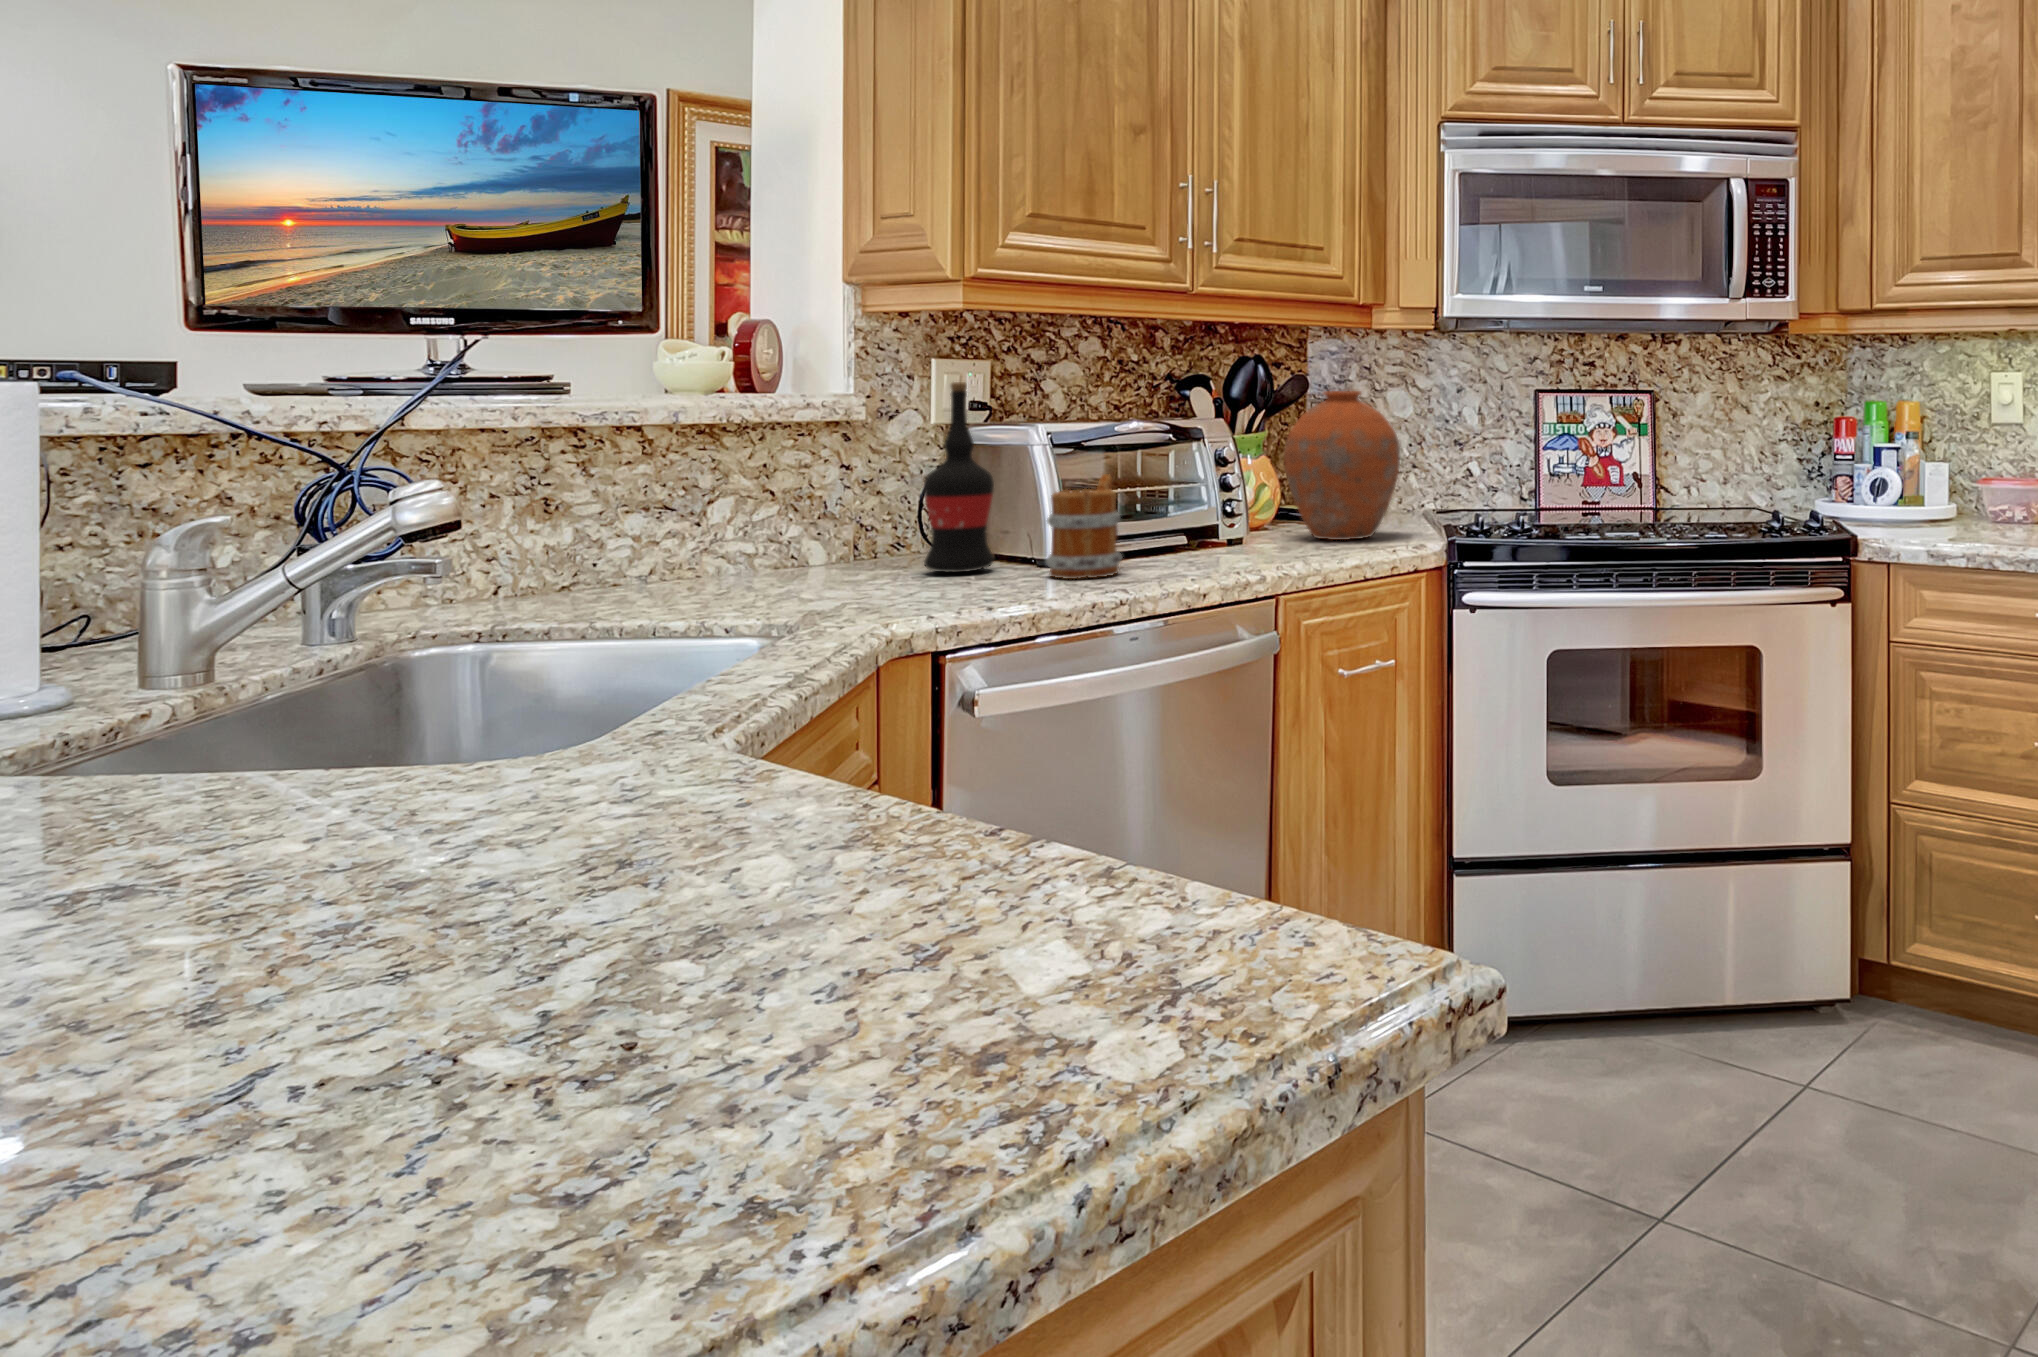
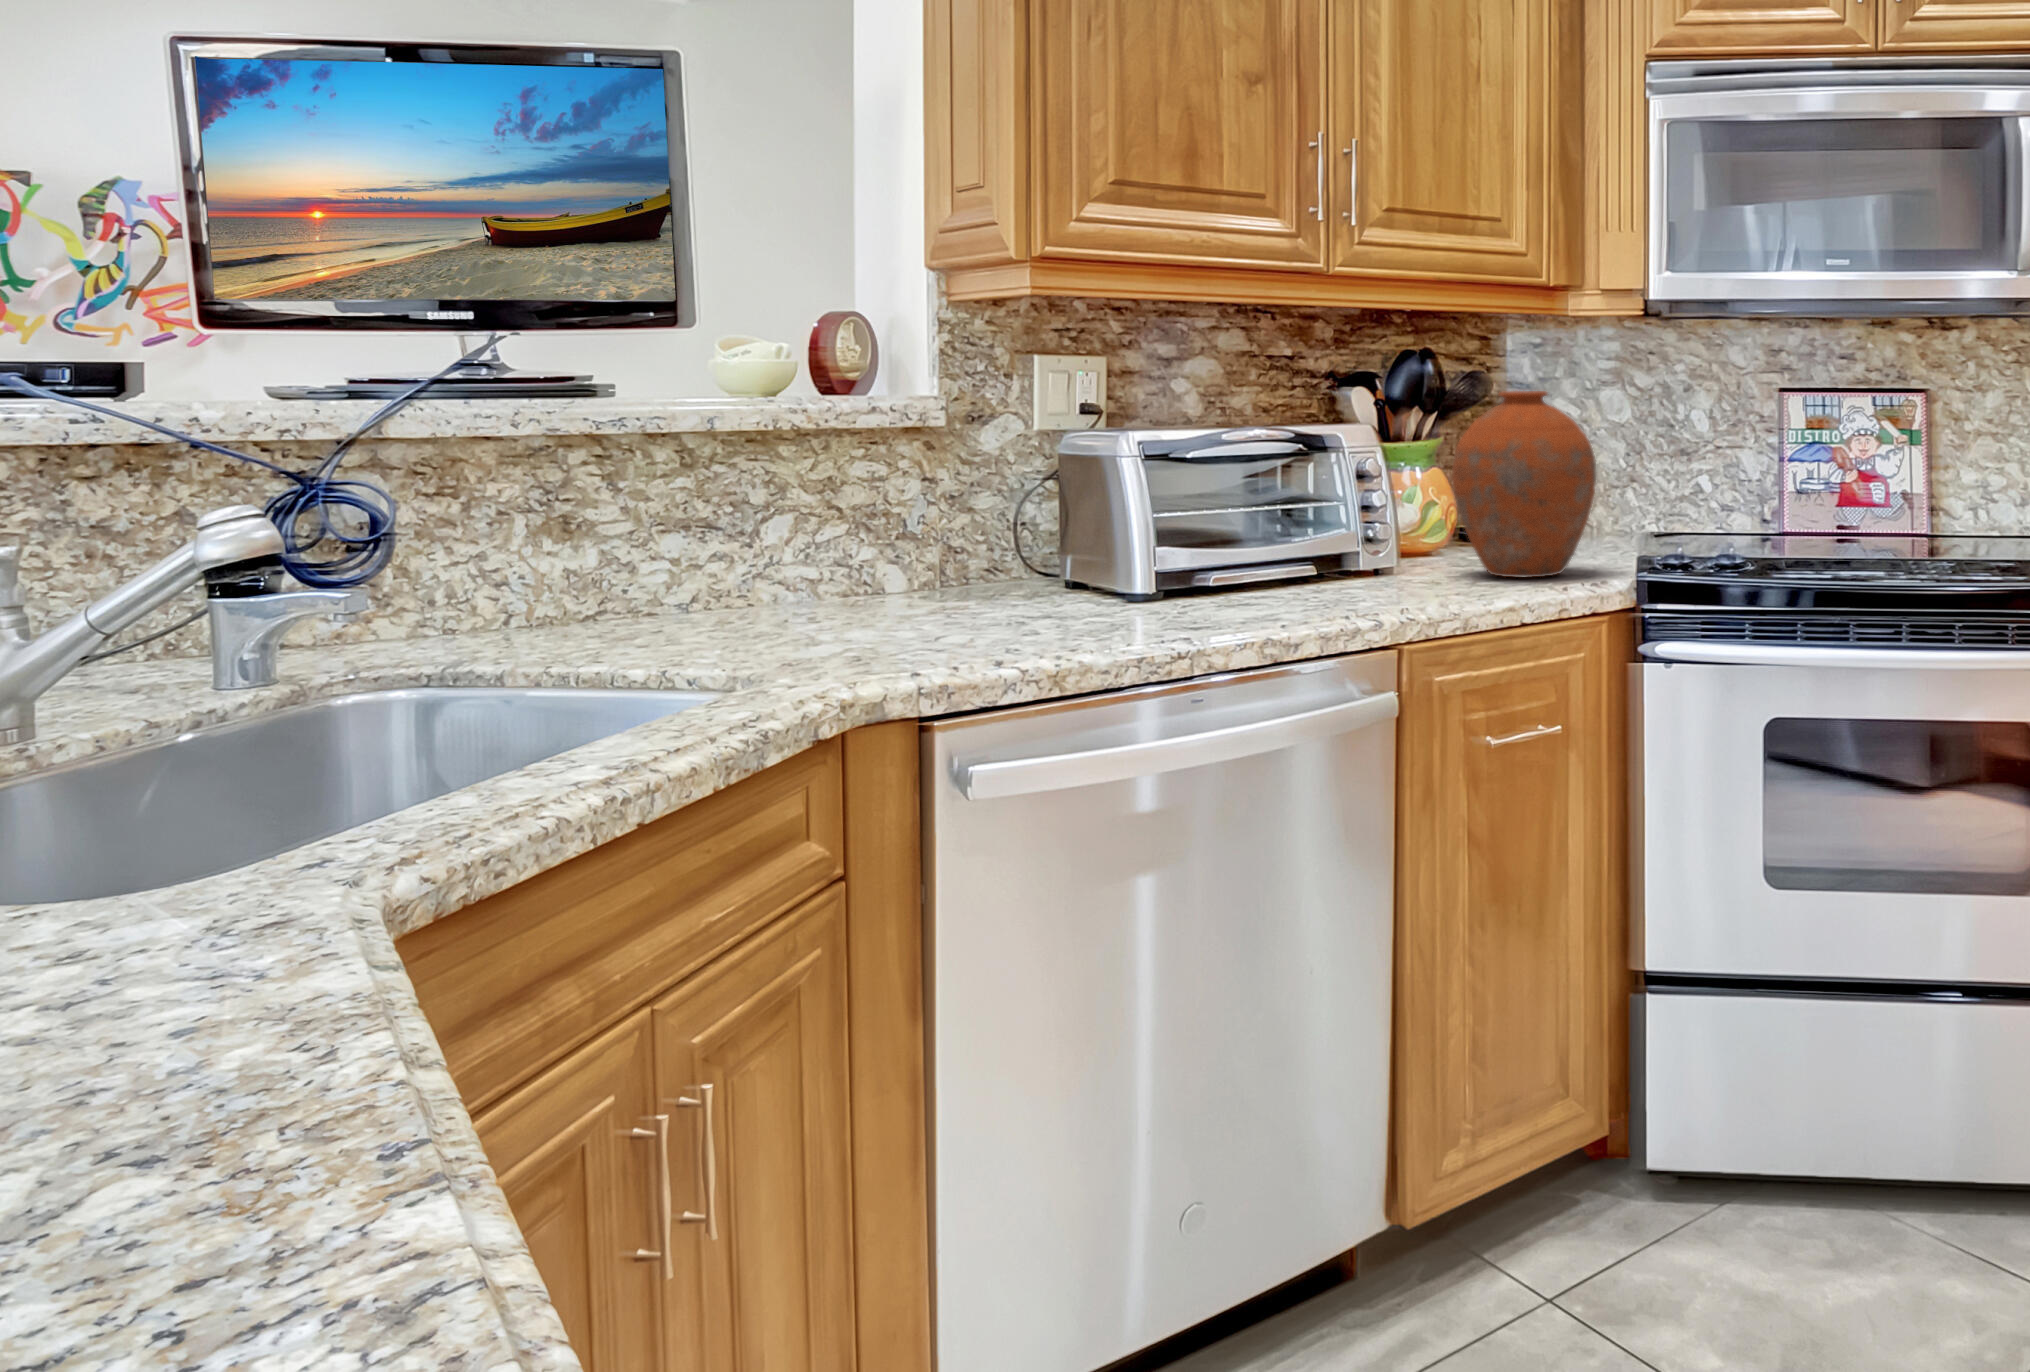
wine bottle: present [924,382,994,572] -> none [1003,378,1089,613]
mug: present [1046,474,1122,579] -> none [1143,493,1239,624]

